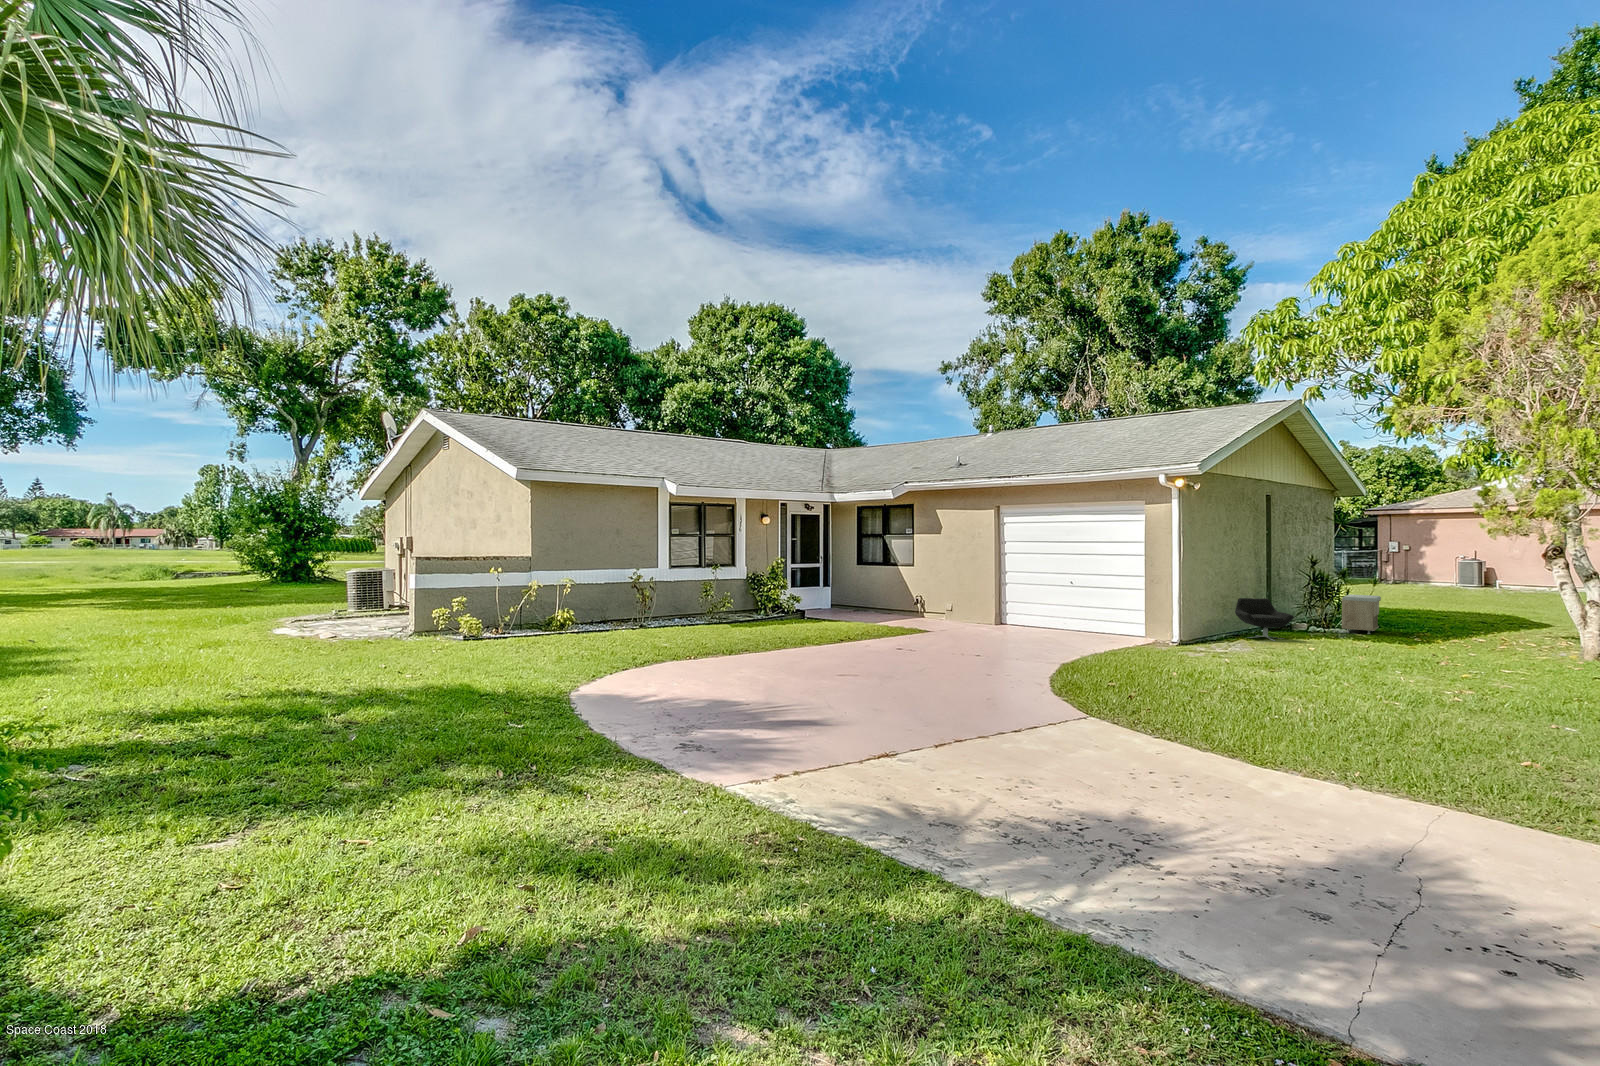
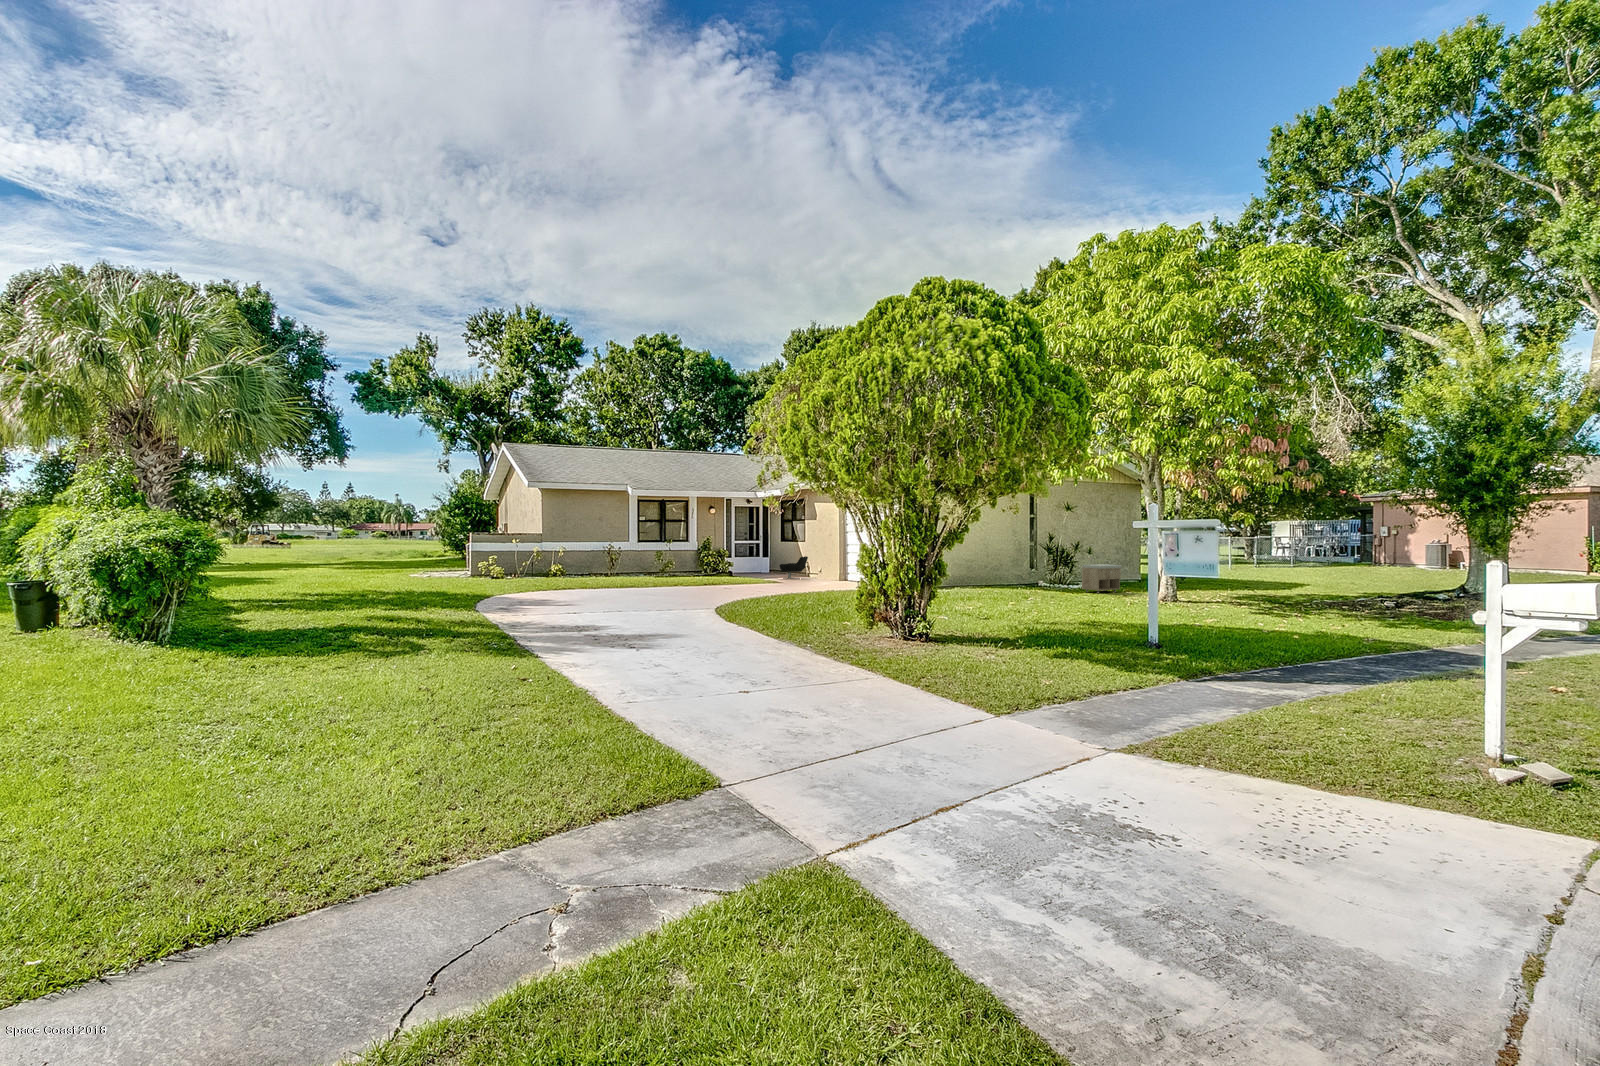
lounge chair: present [1235,598,1294,641] -> present [779,556,808,579]

